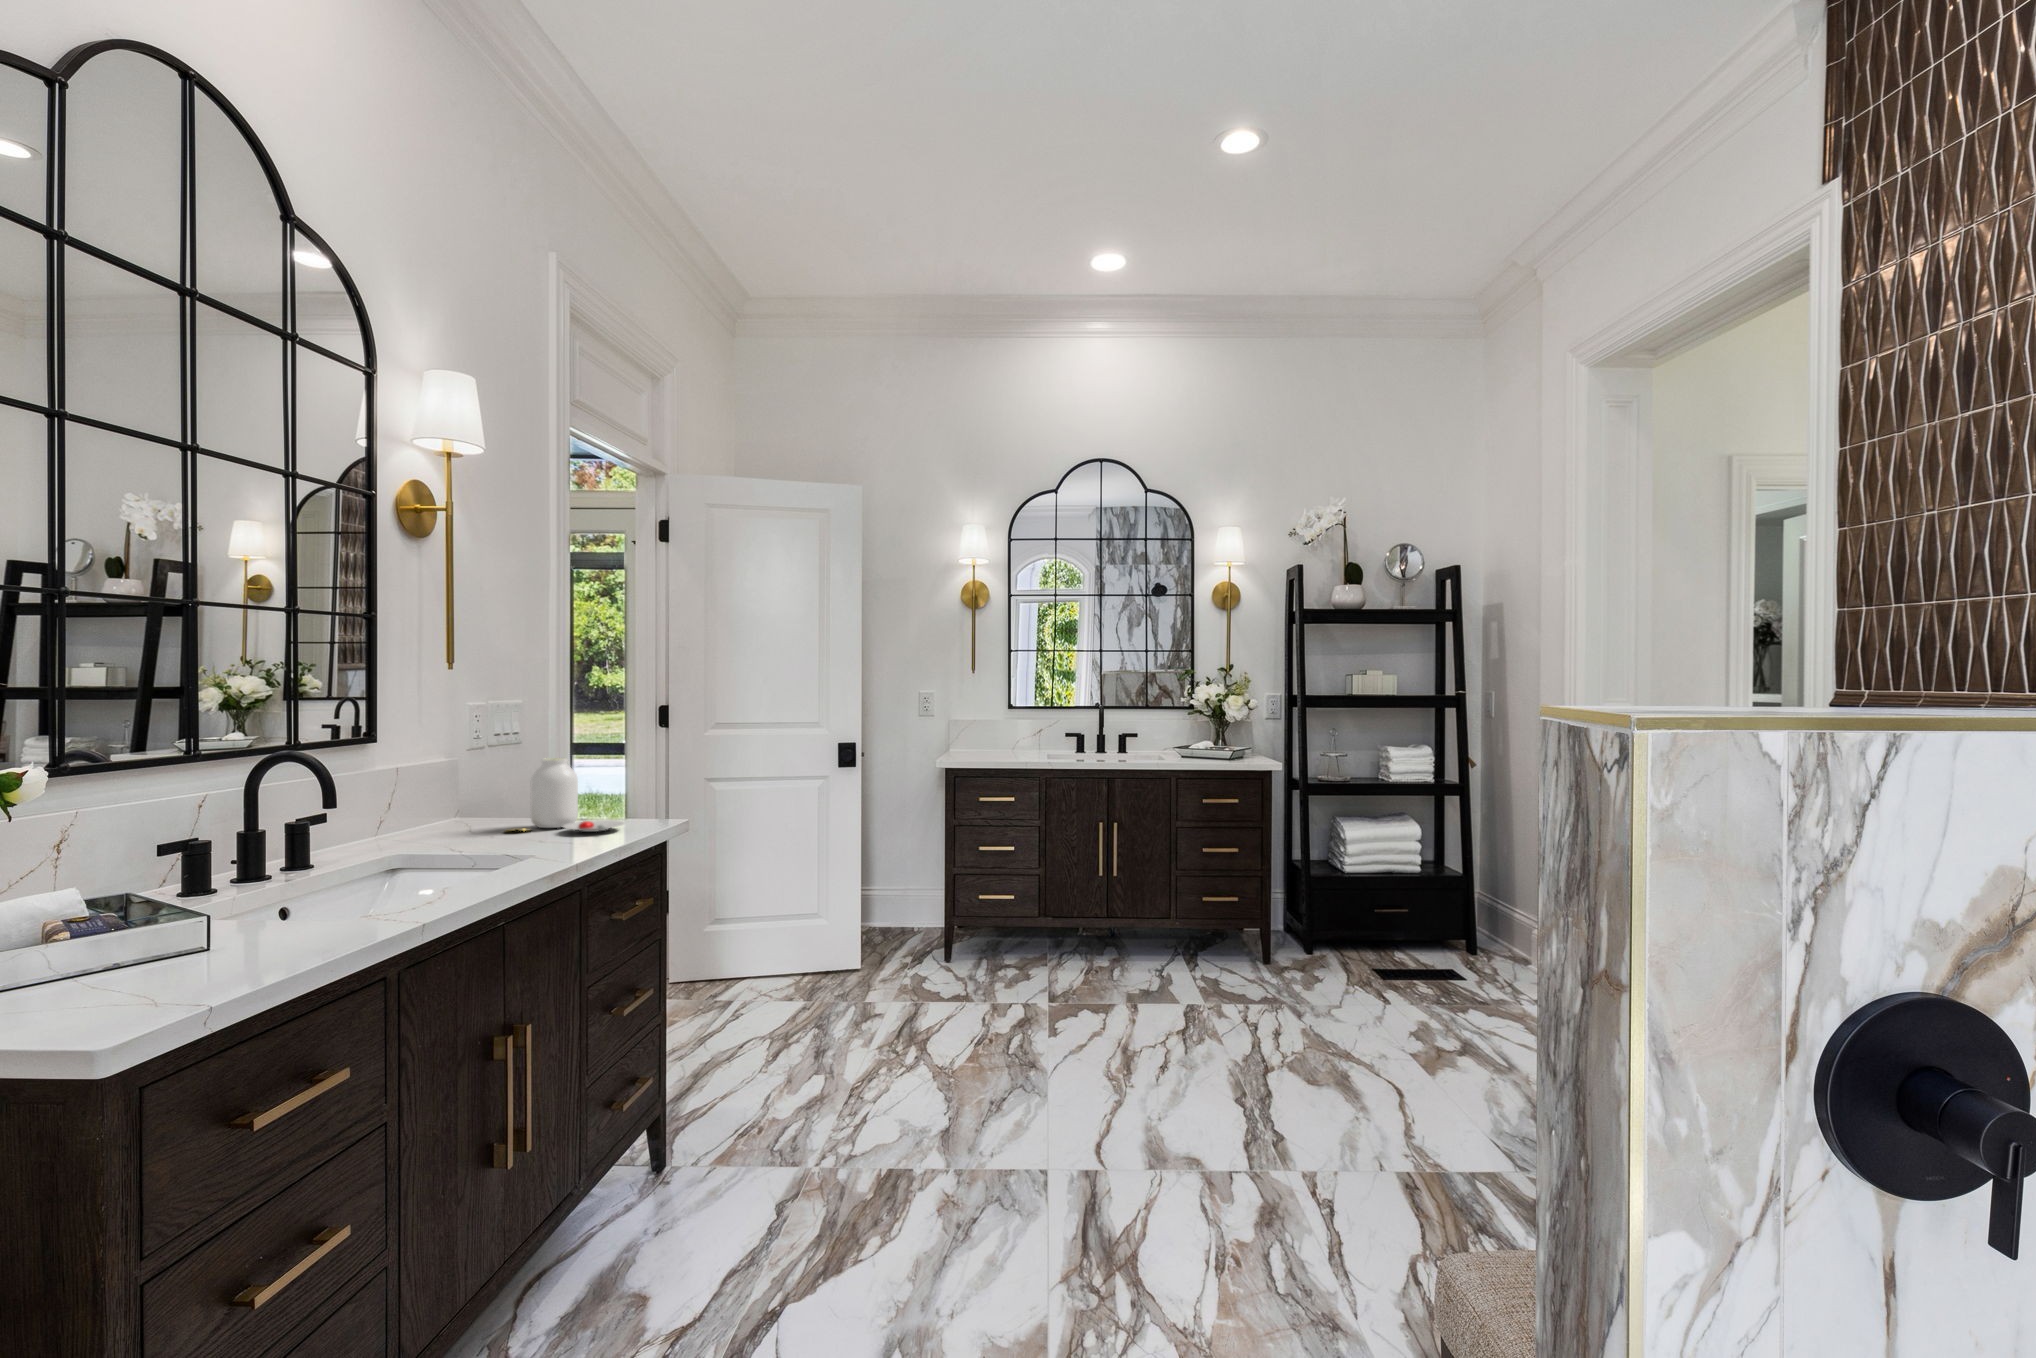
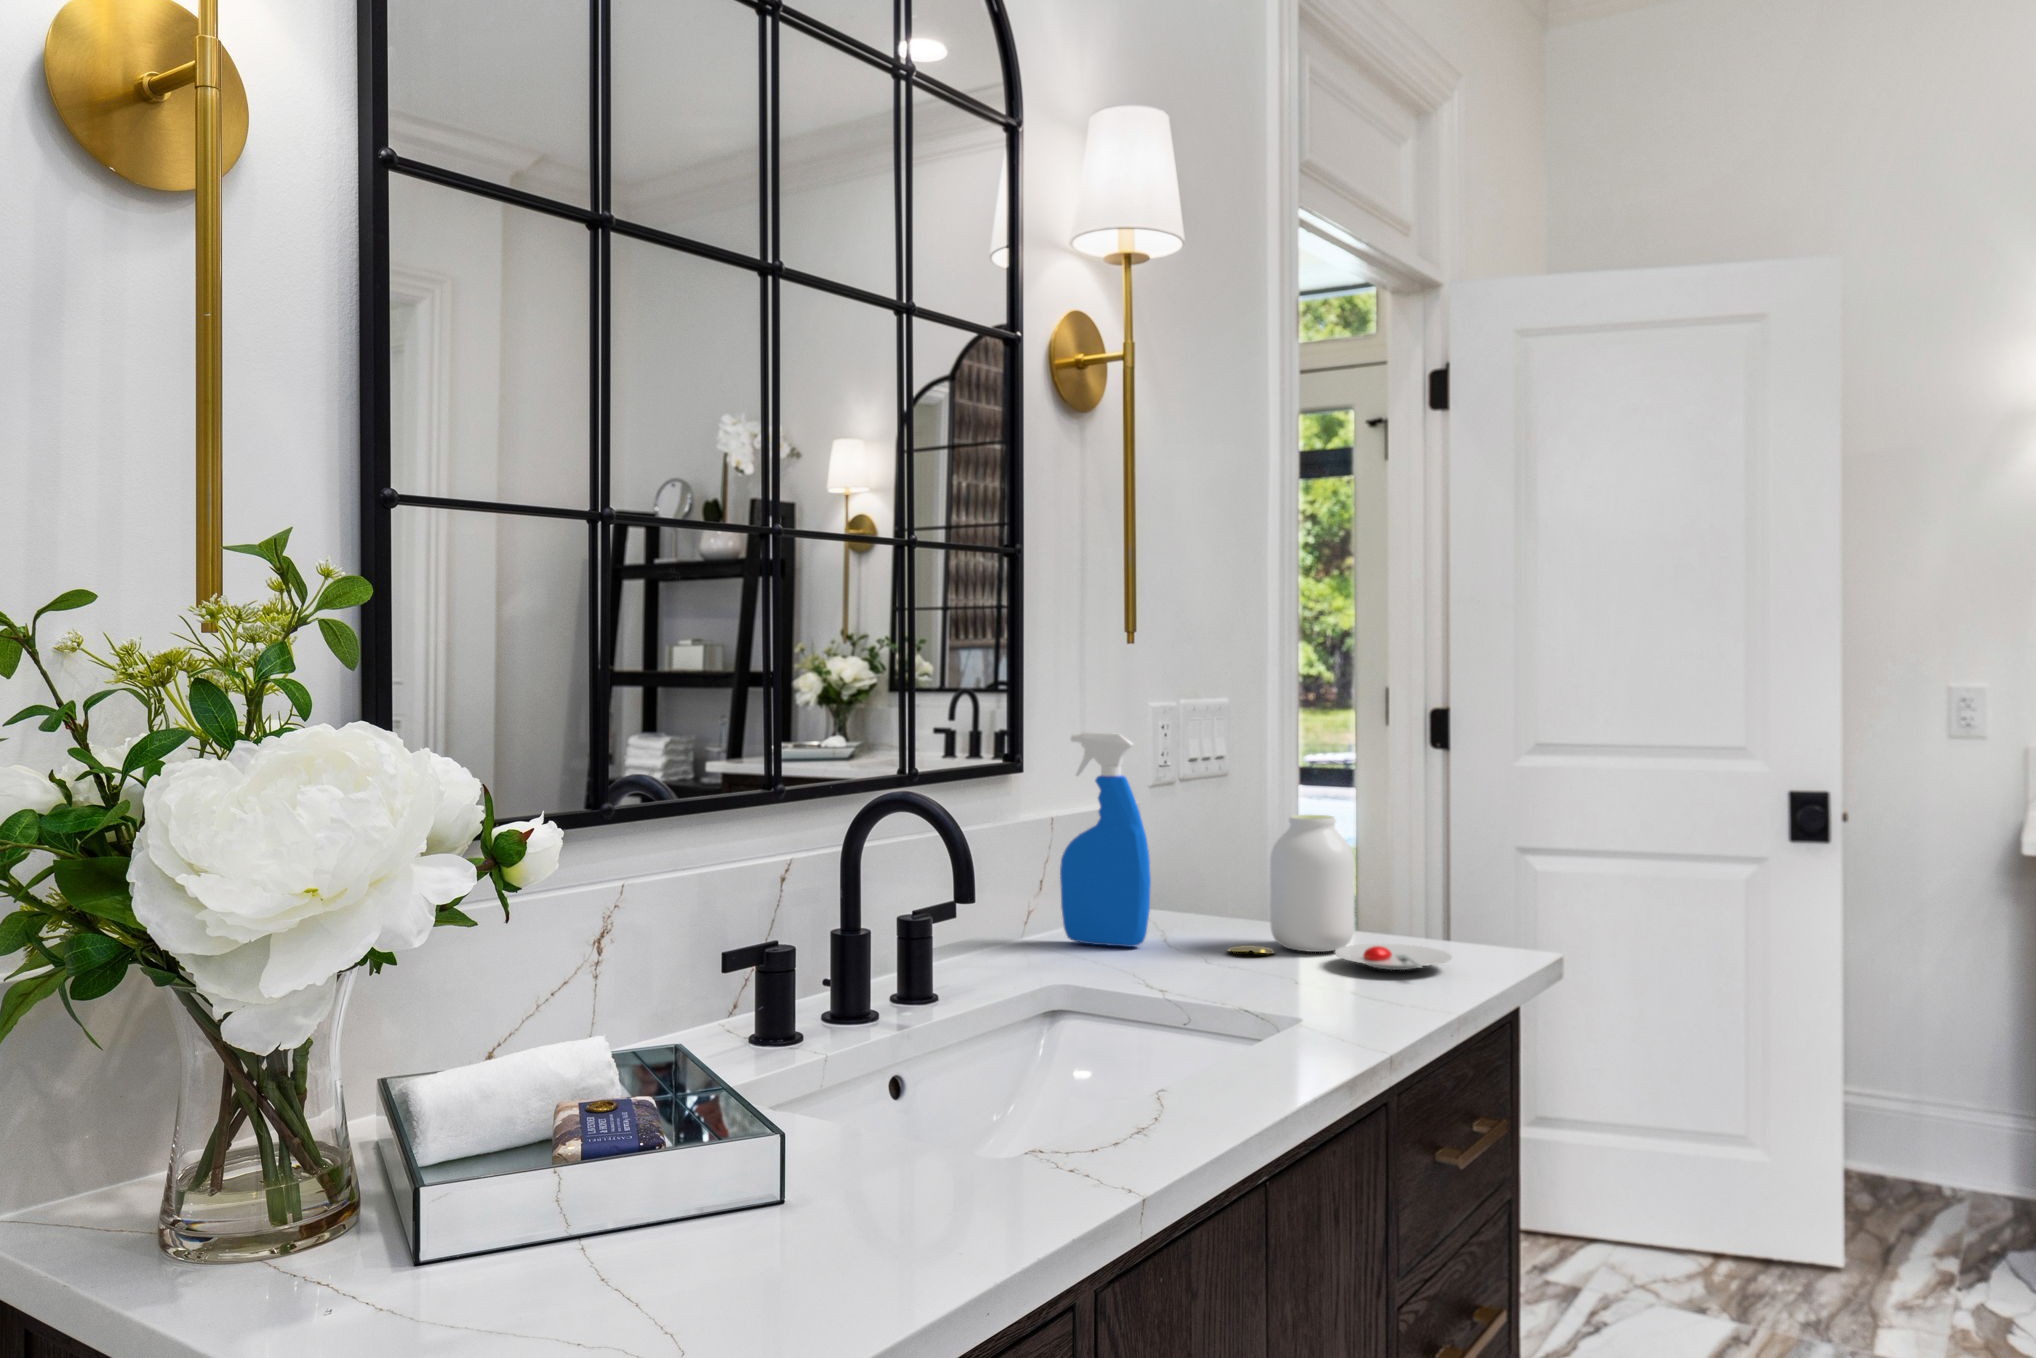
spray bottle: none [400,718,458,835] -> present [1060,732,1151,947]

